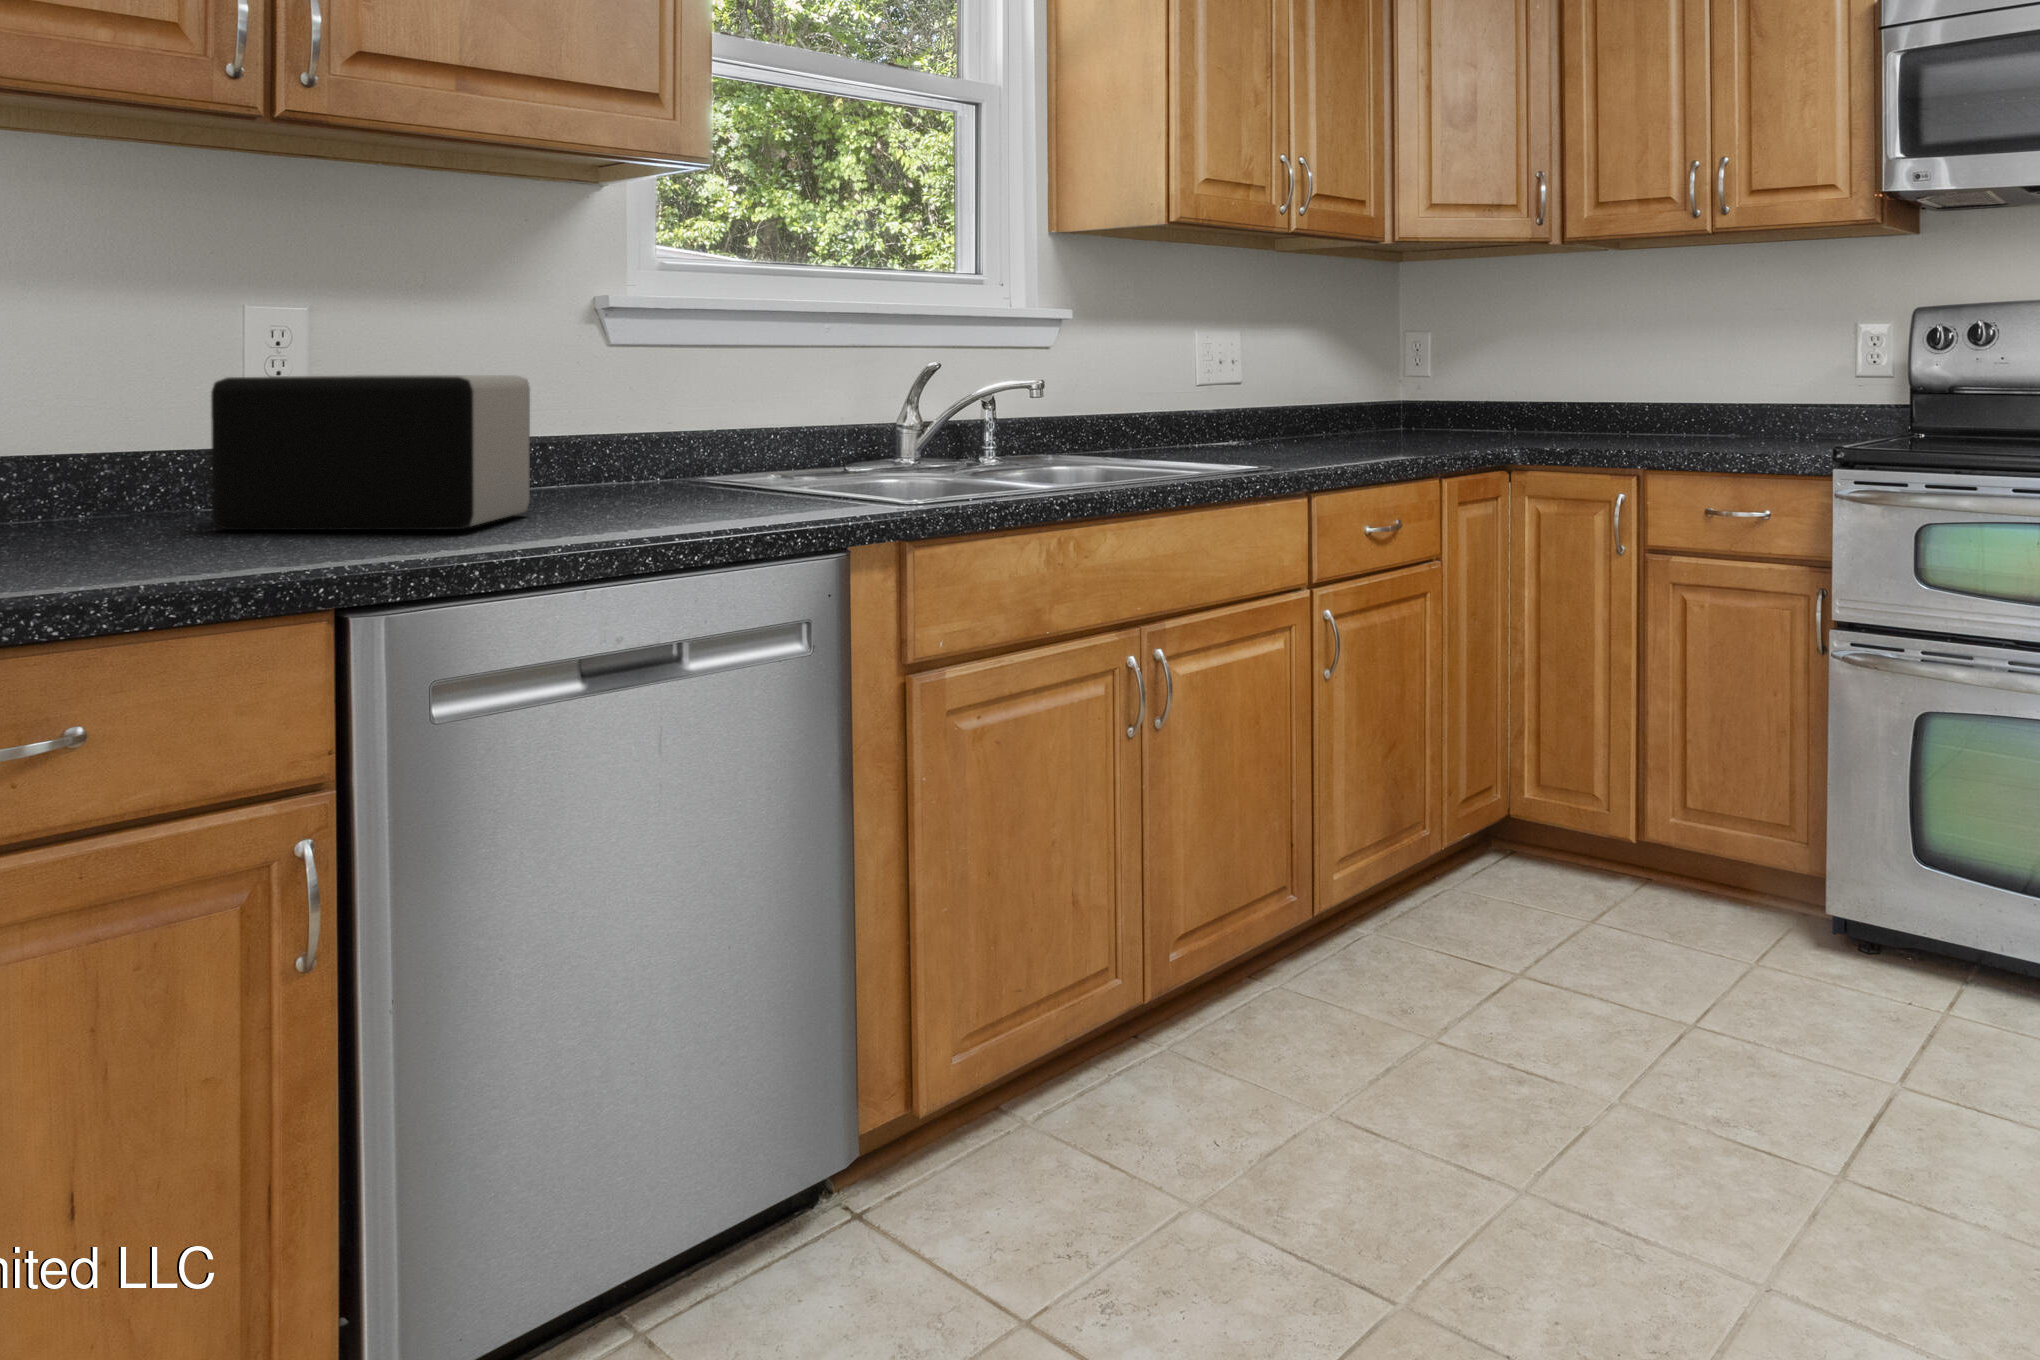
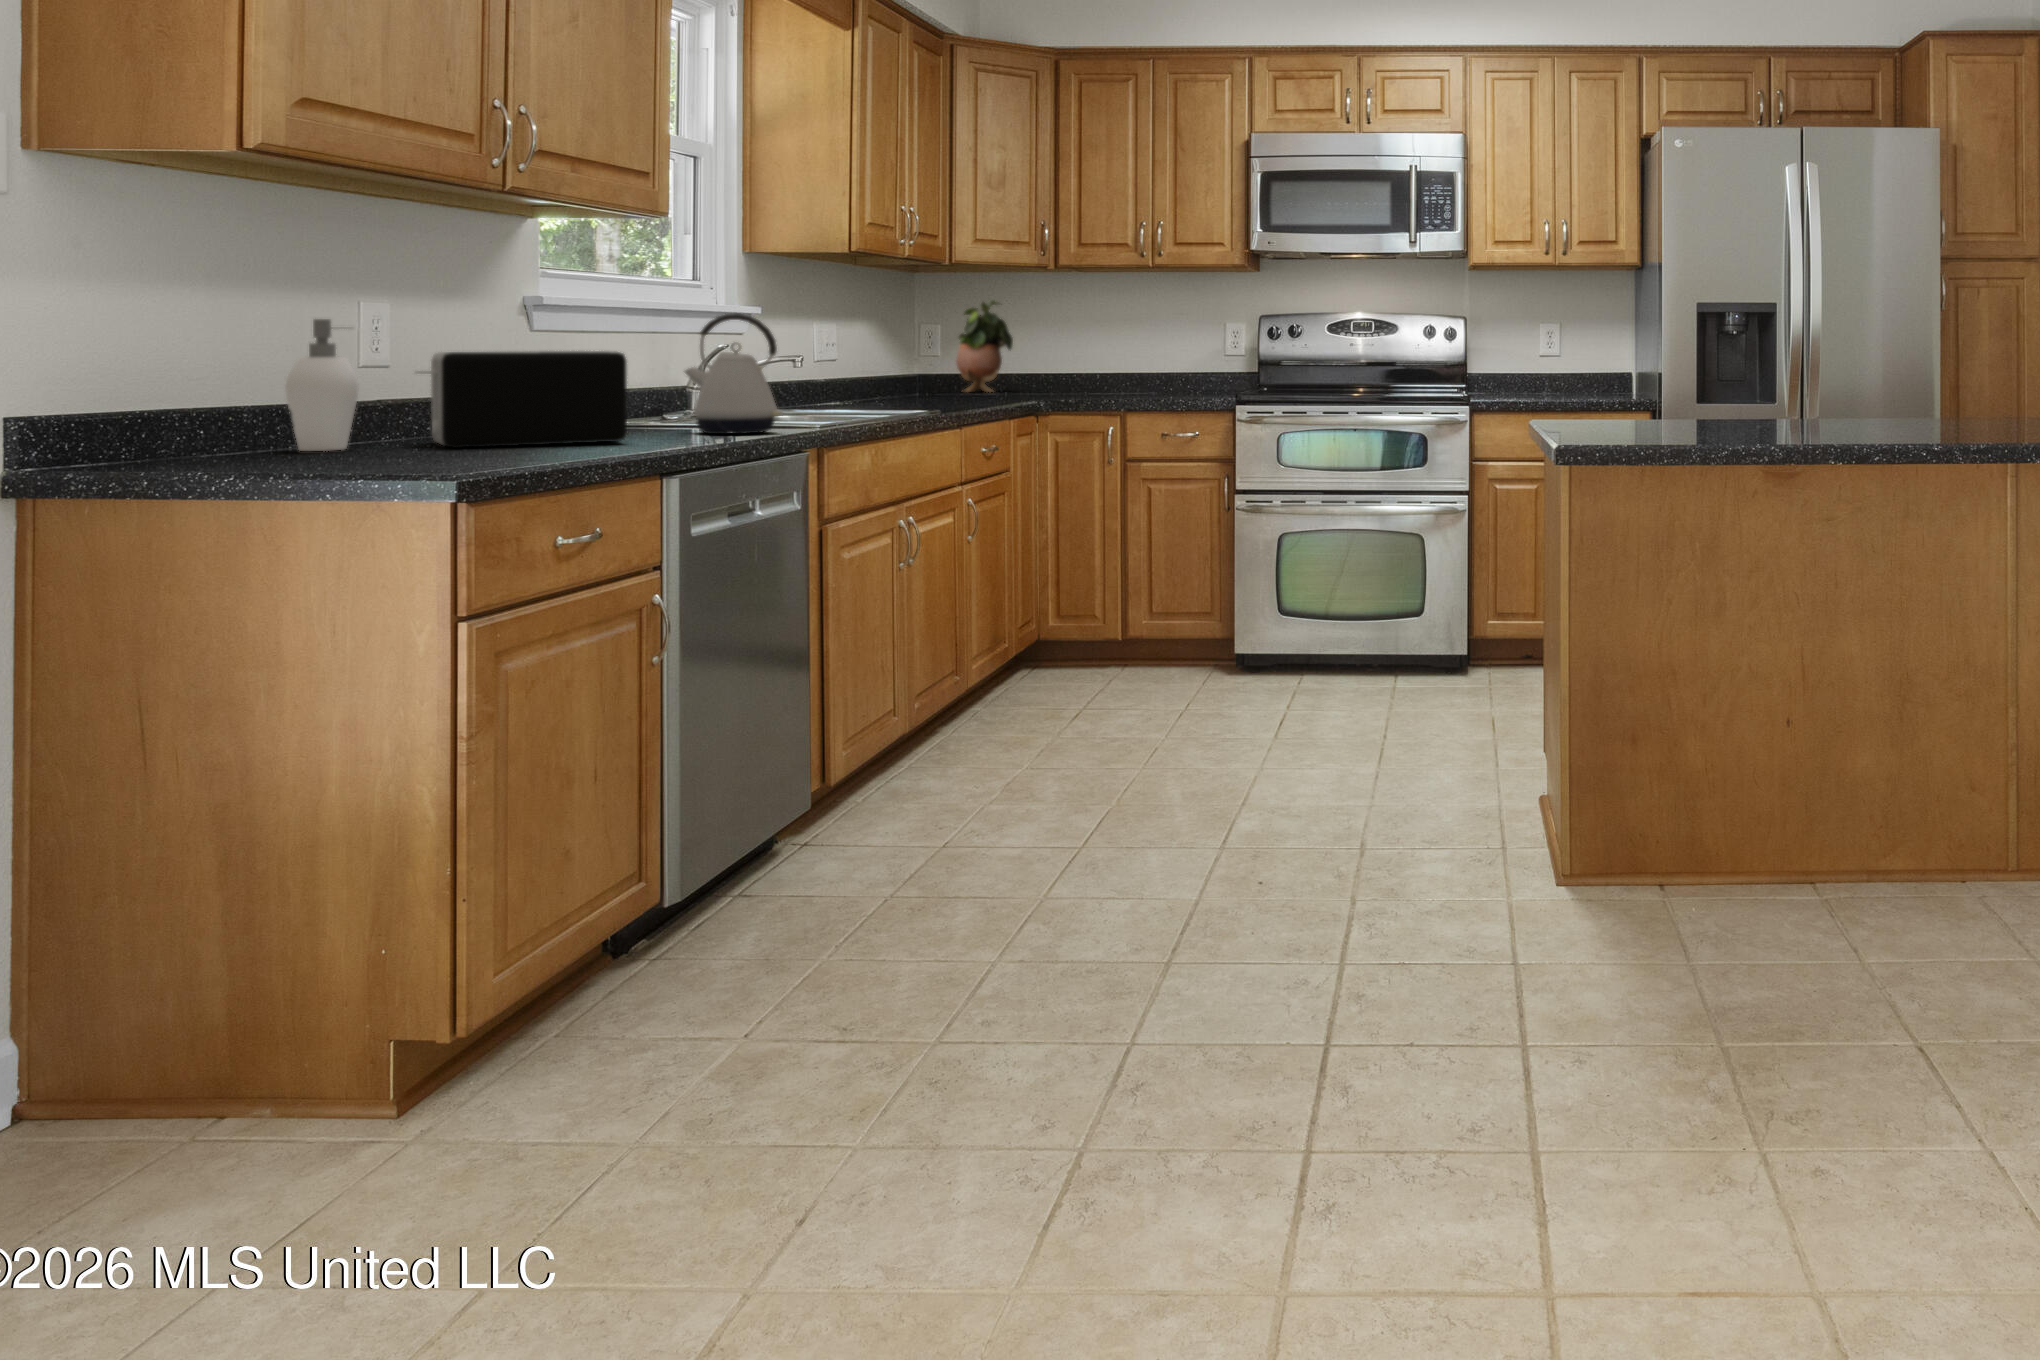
potted plant: none [1440,292,1518,426] -> present [956,301,1013,392]
kettle: none [689,311,819,514] -> present [685,313,783,434]
soap dispenser: none [25,327,132,528] -> present [285,319,358,451]

